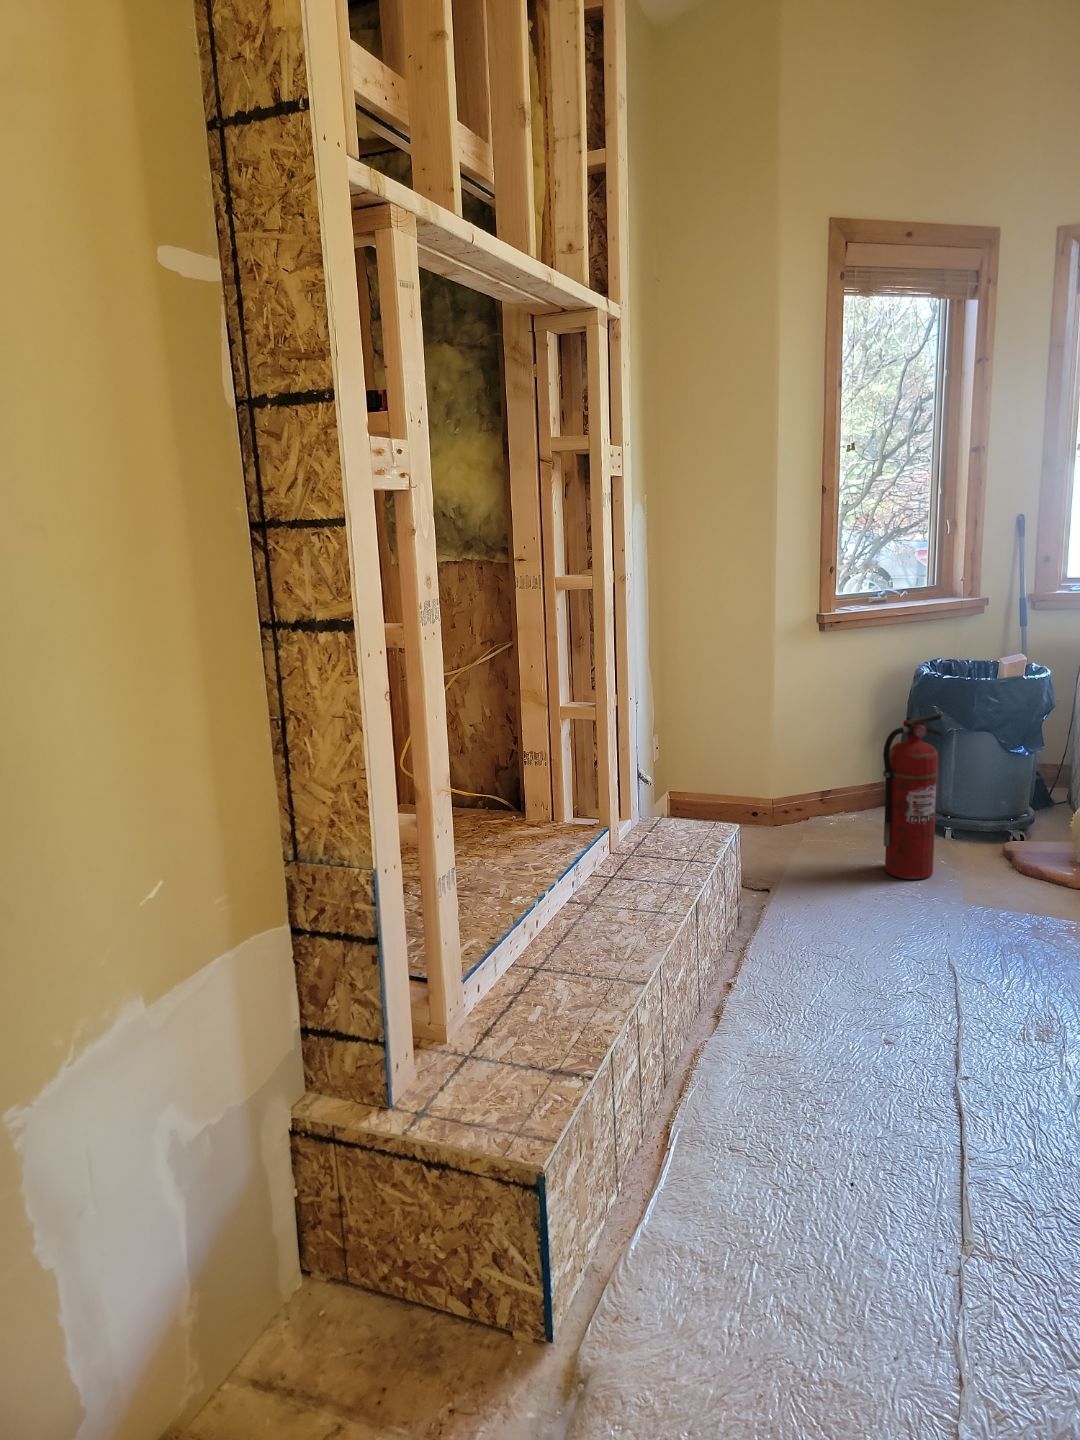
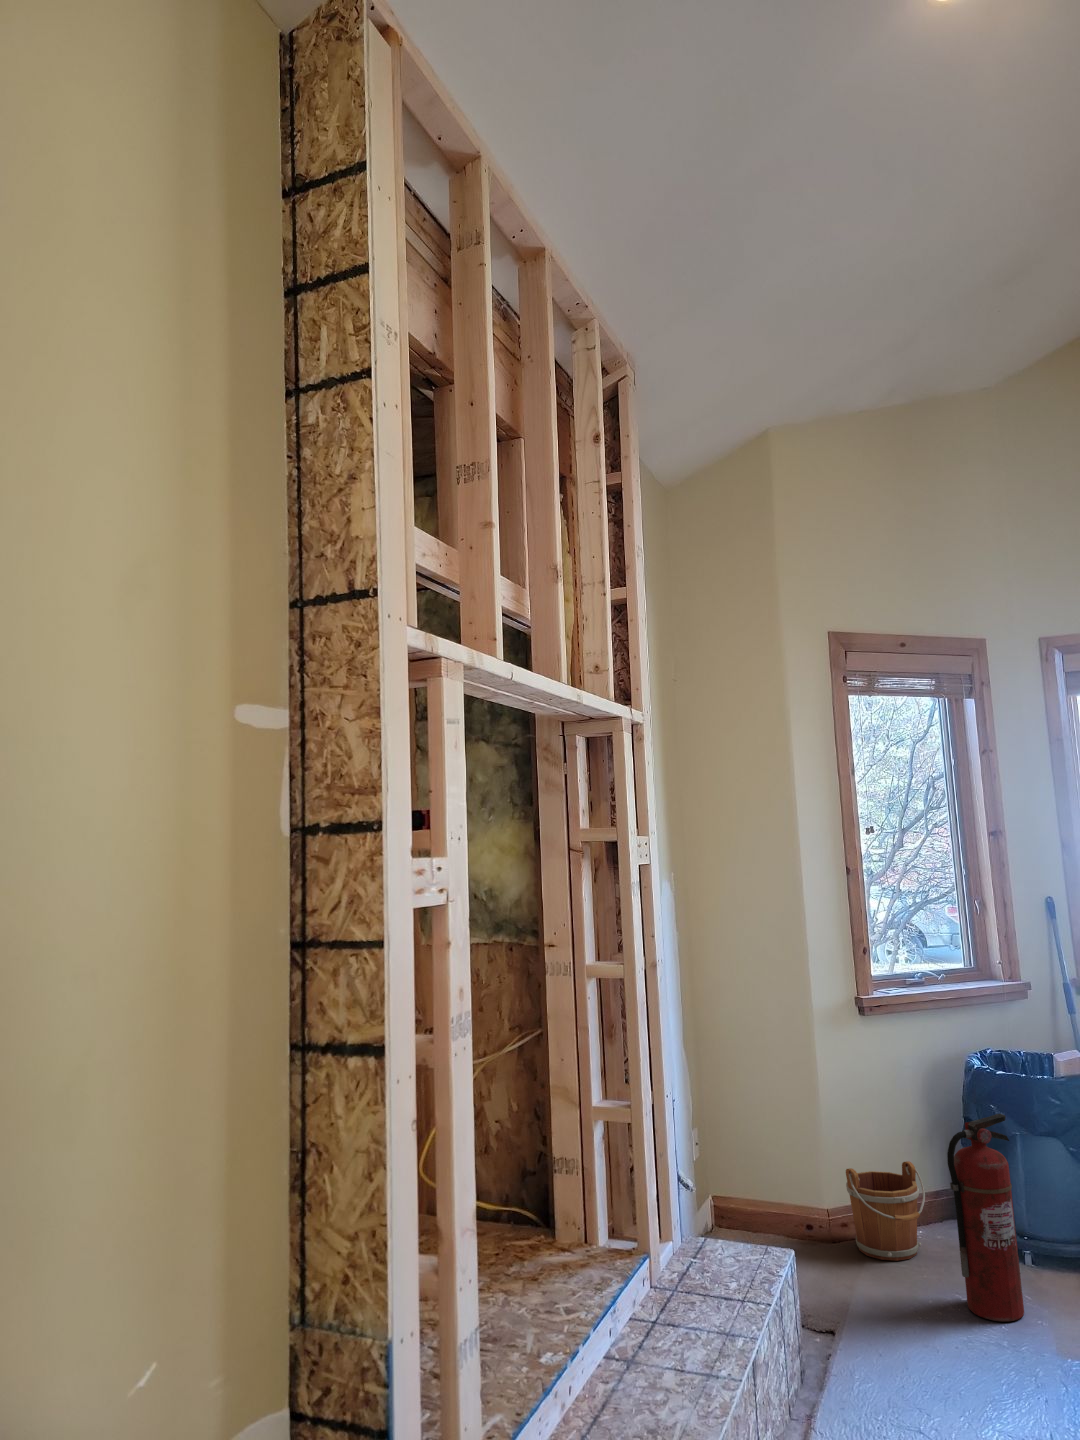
bucket: none [790,758,859,838] -> present [846,1161,925,1261]

